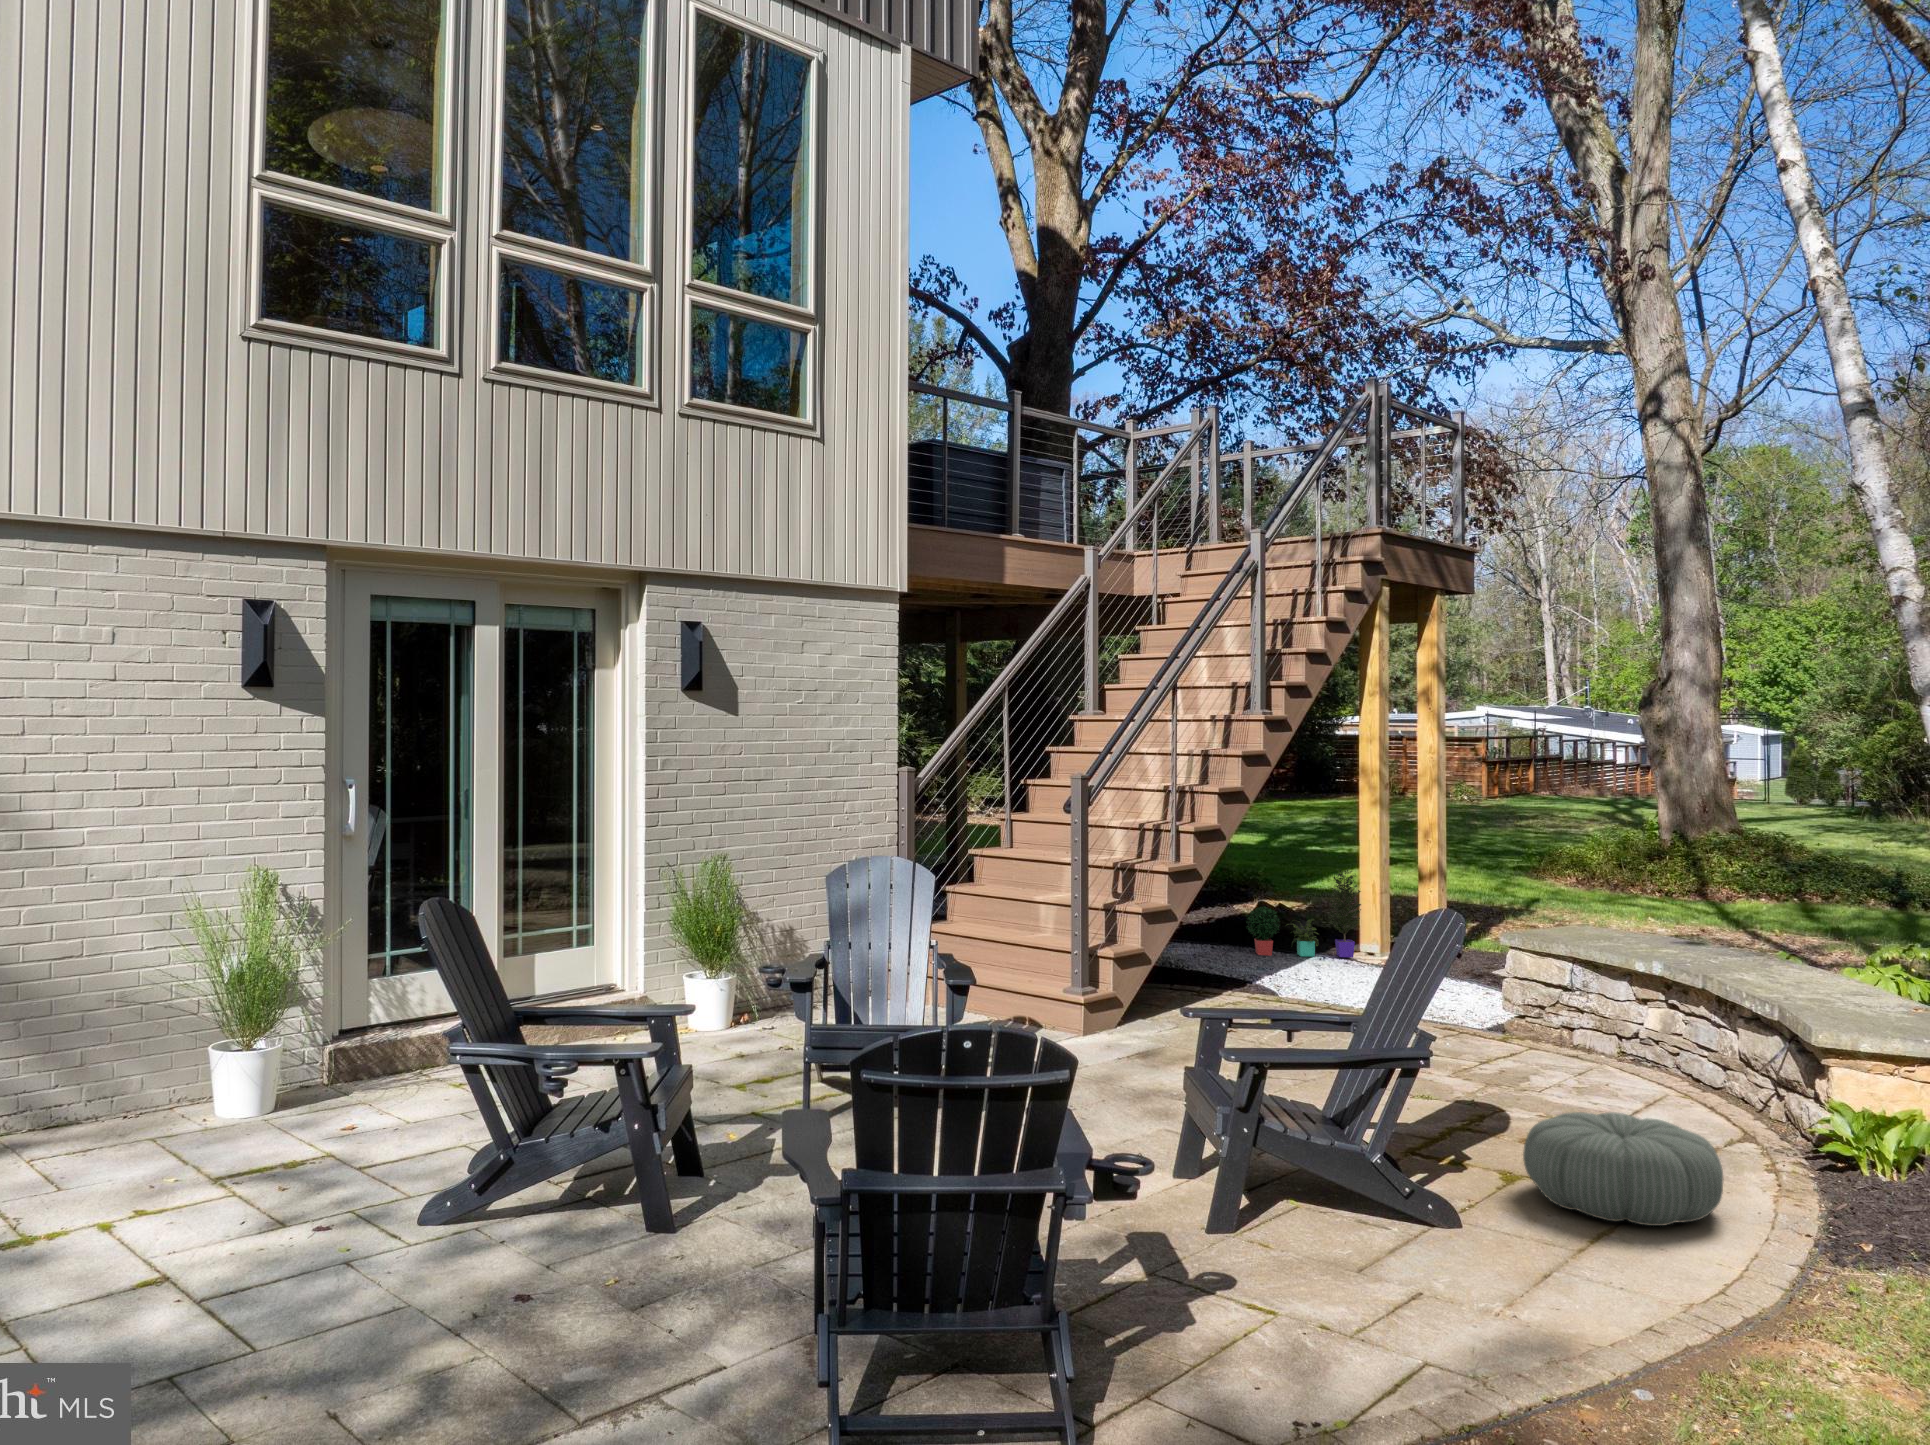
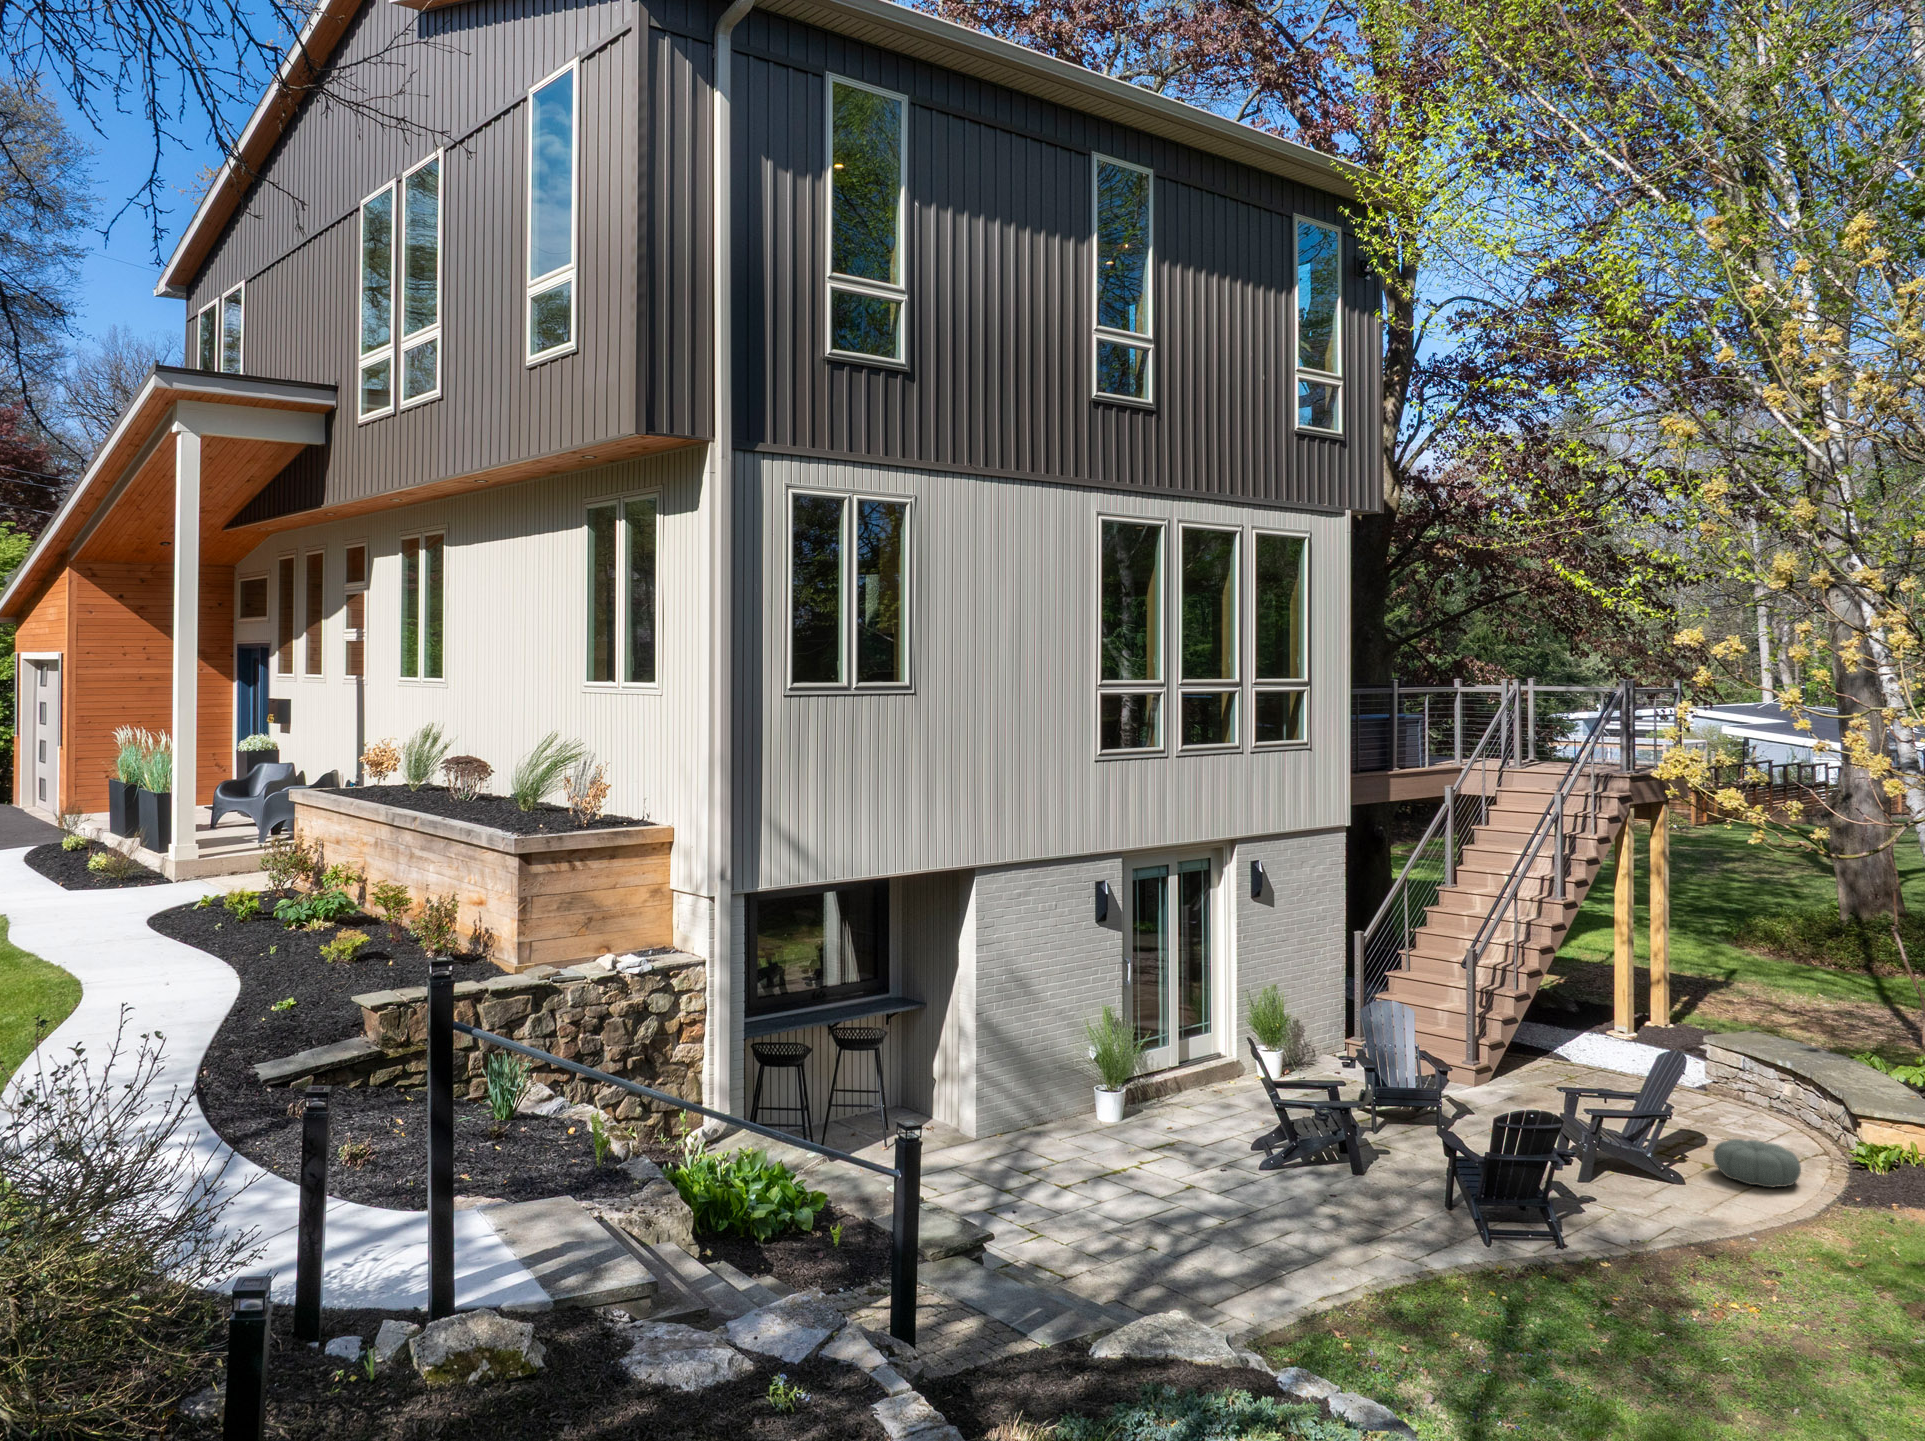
potted plant: present [1246,868,1361,957] -> none [1546,976,1620,1029]

